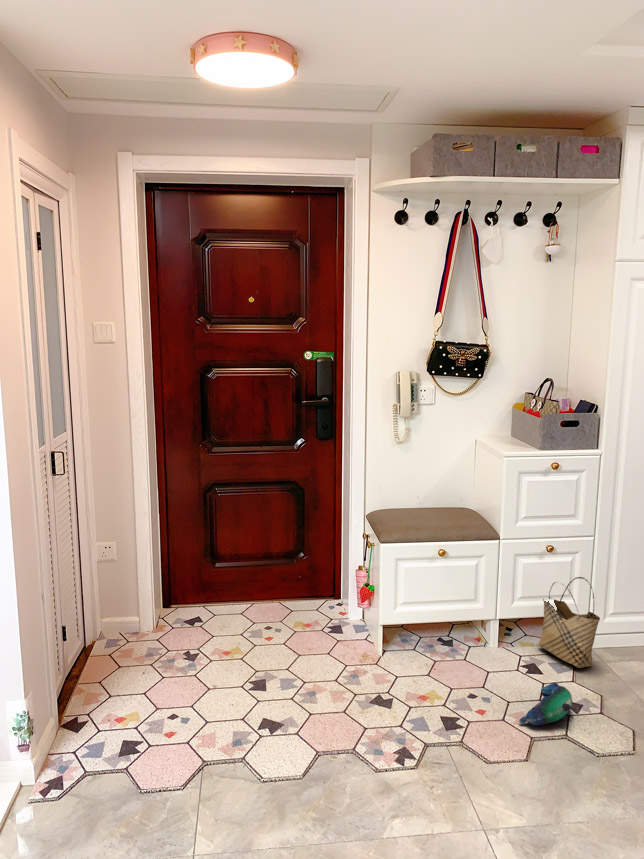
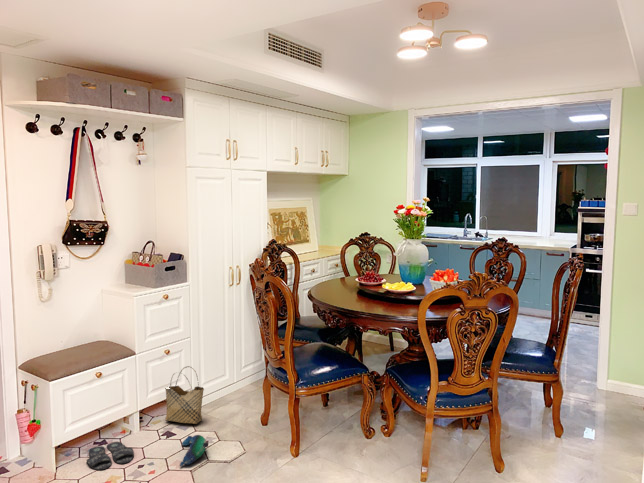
slippers: none [415,647,475,685] -> present [87,442,134,470]

